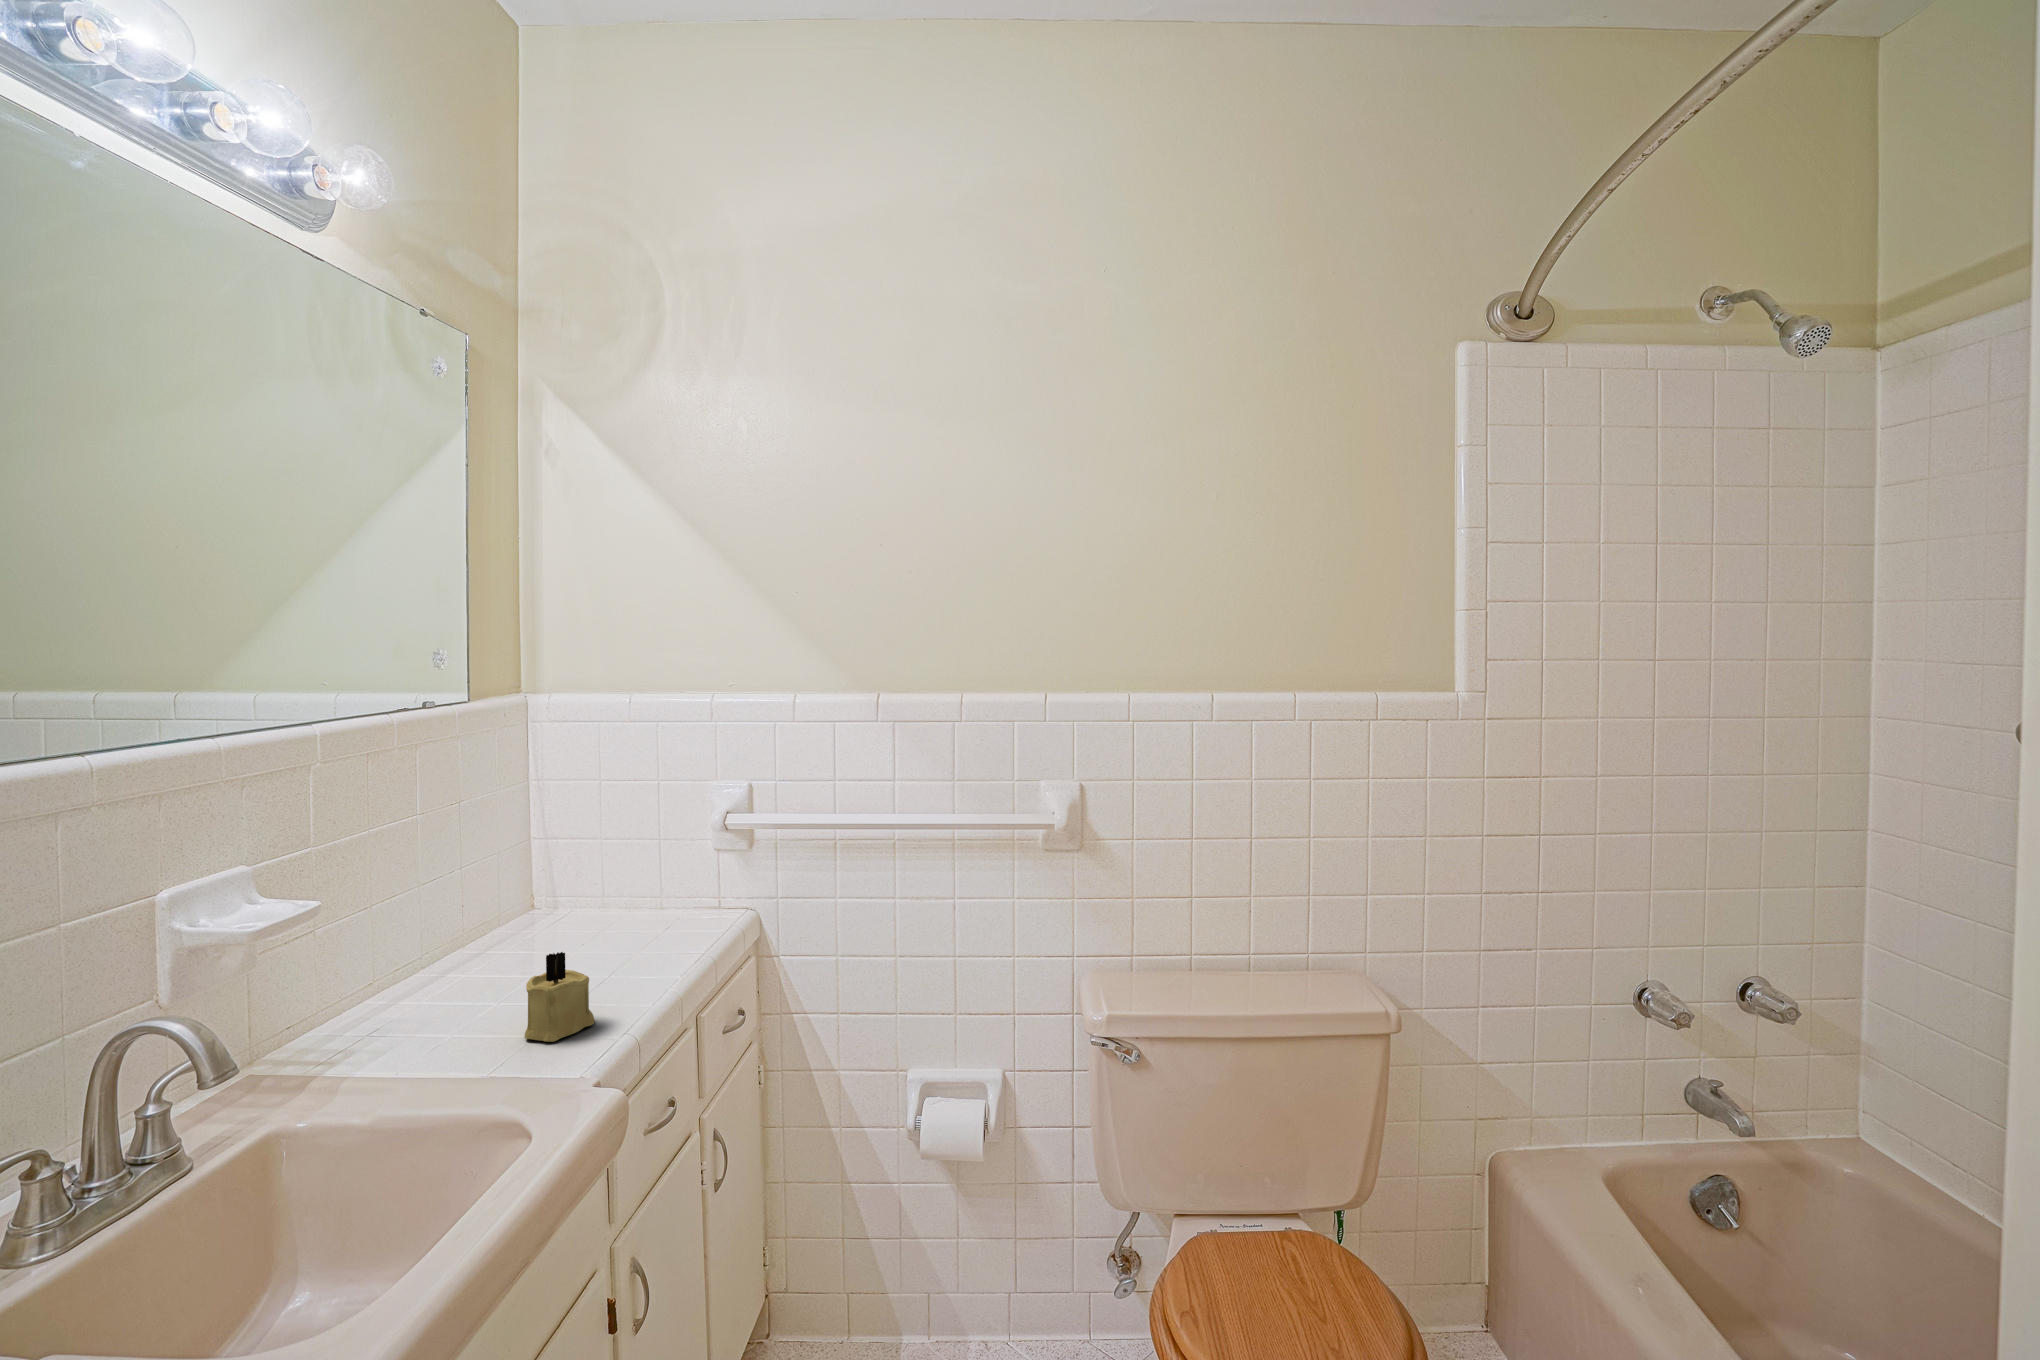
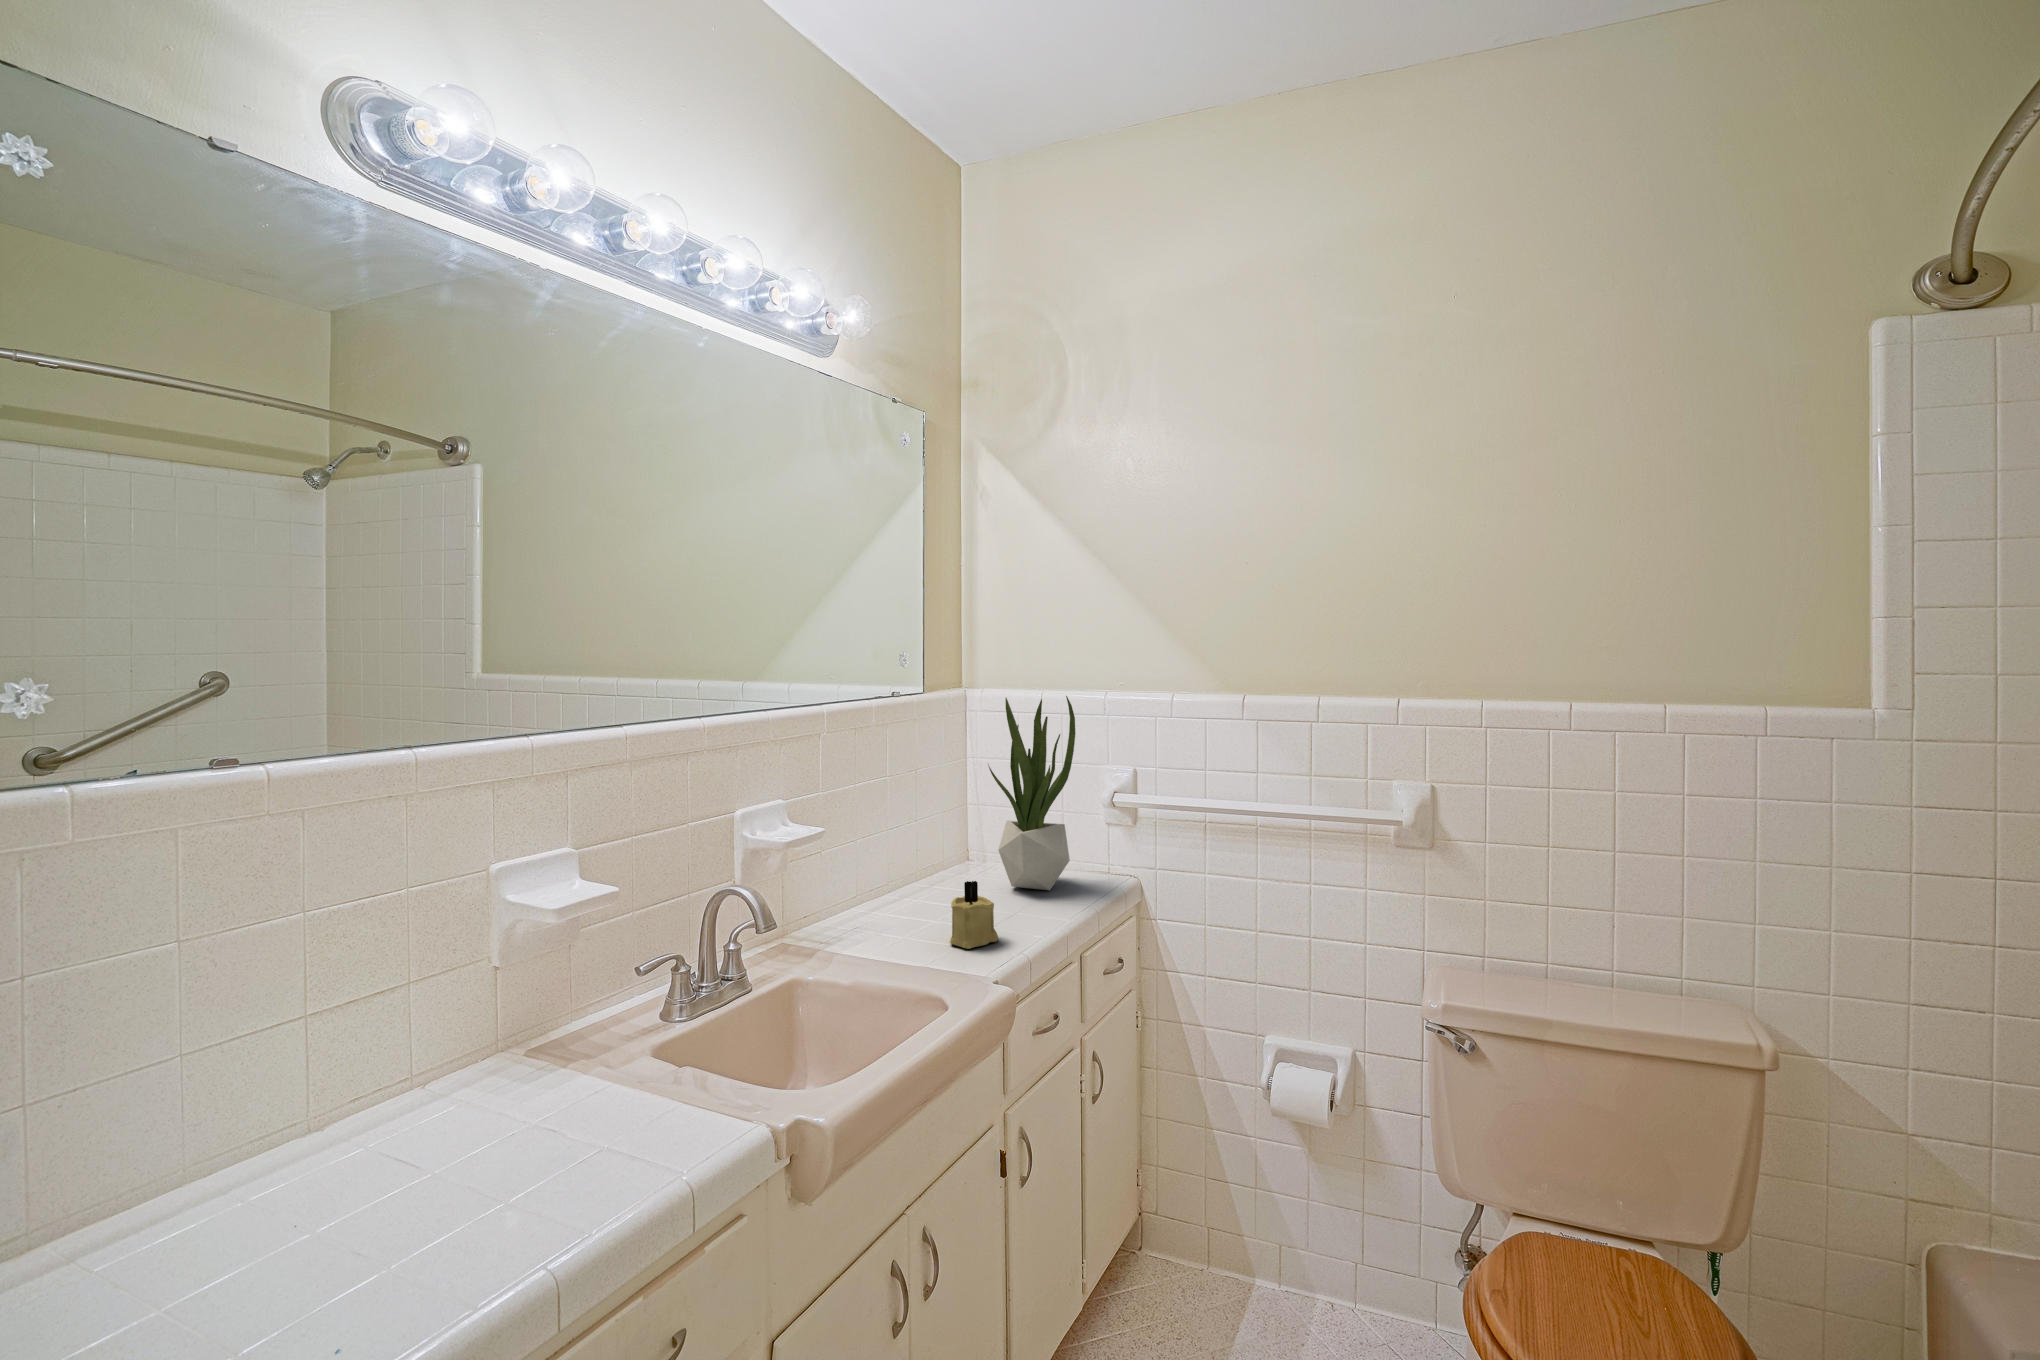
potted plant: none [572,705,693,946] -> present [989,696,1075,890]

